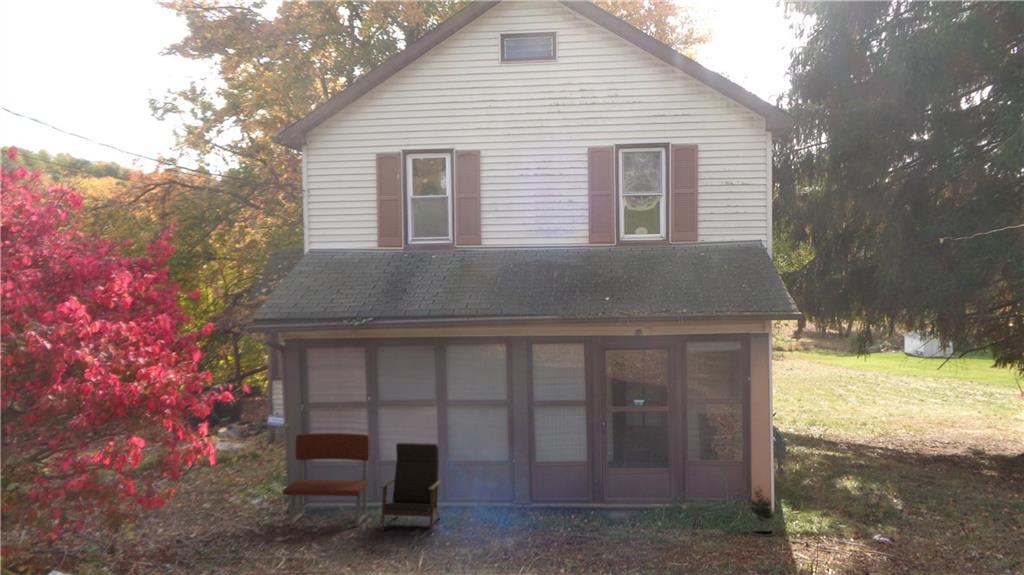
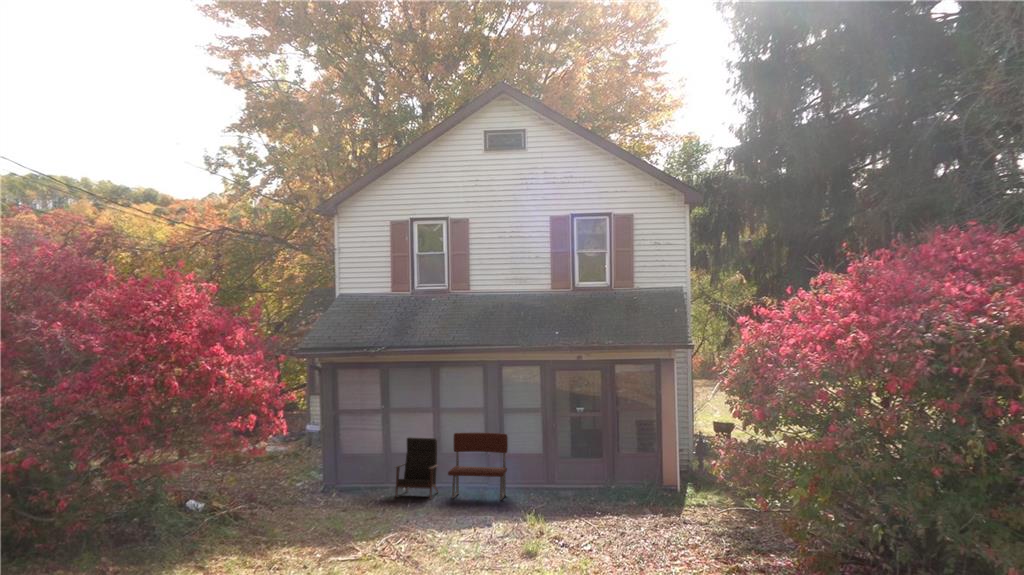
bench: present [283,433,370,527] -> present [448,432,508,500]
potted tree: present [749,490,775,536] -> none [657,467,678,504]

